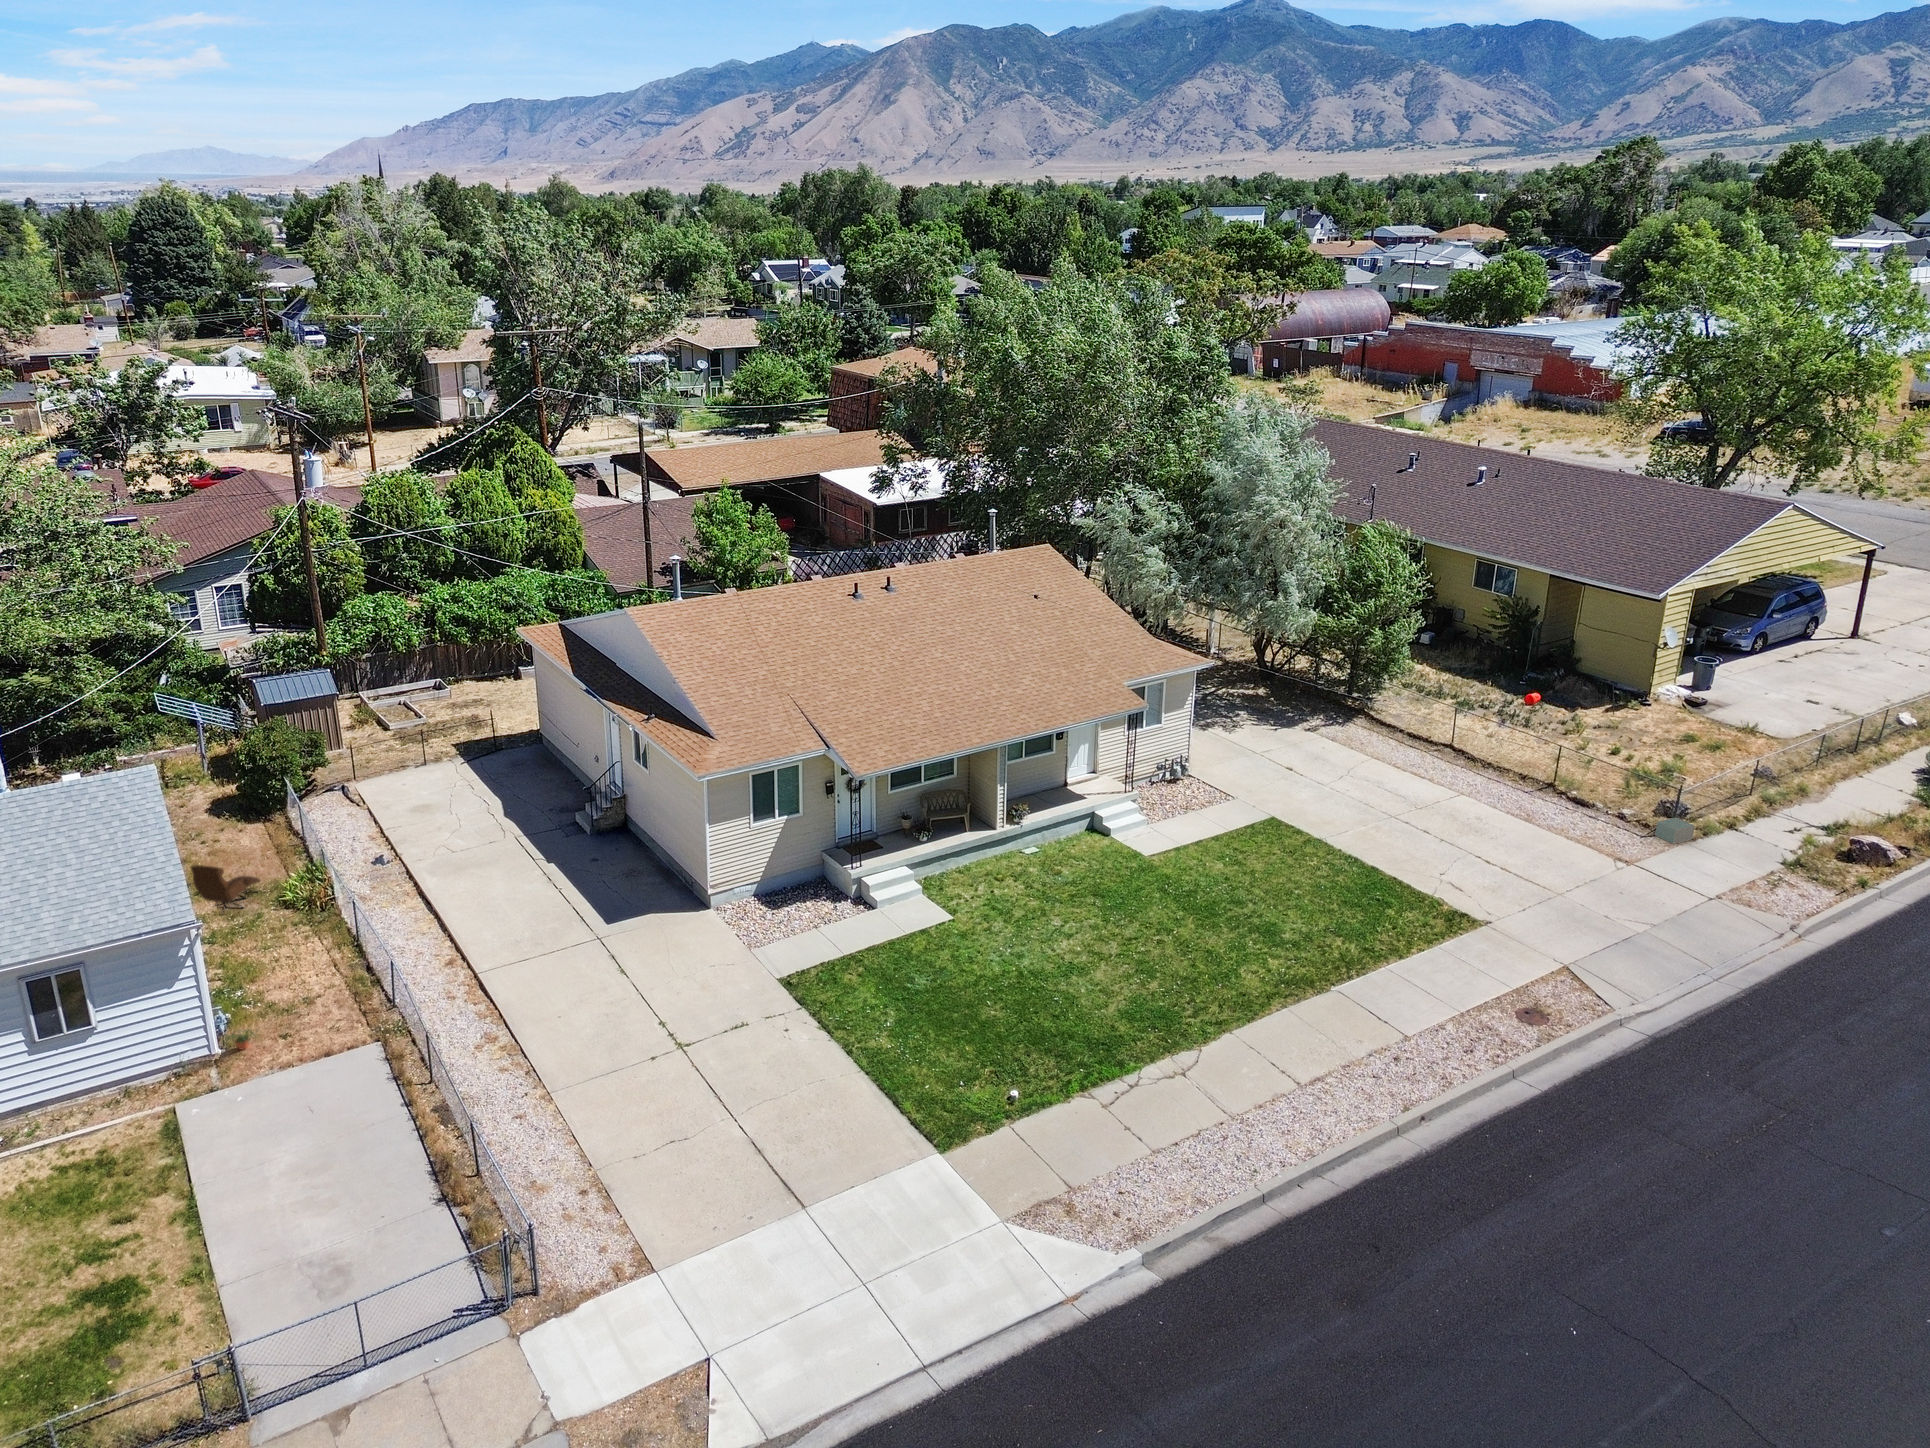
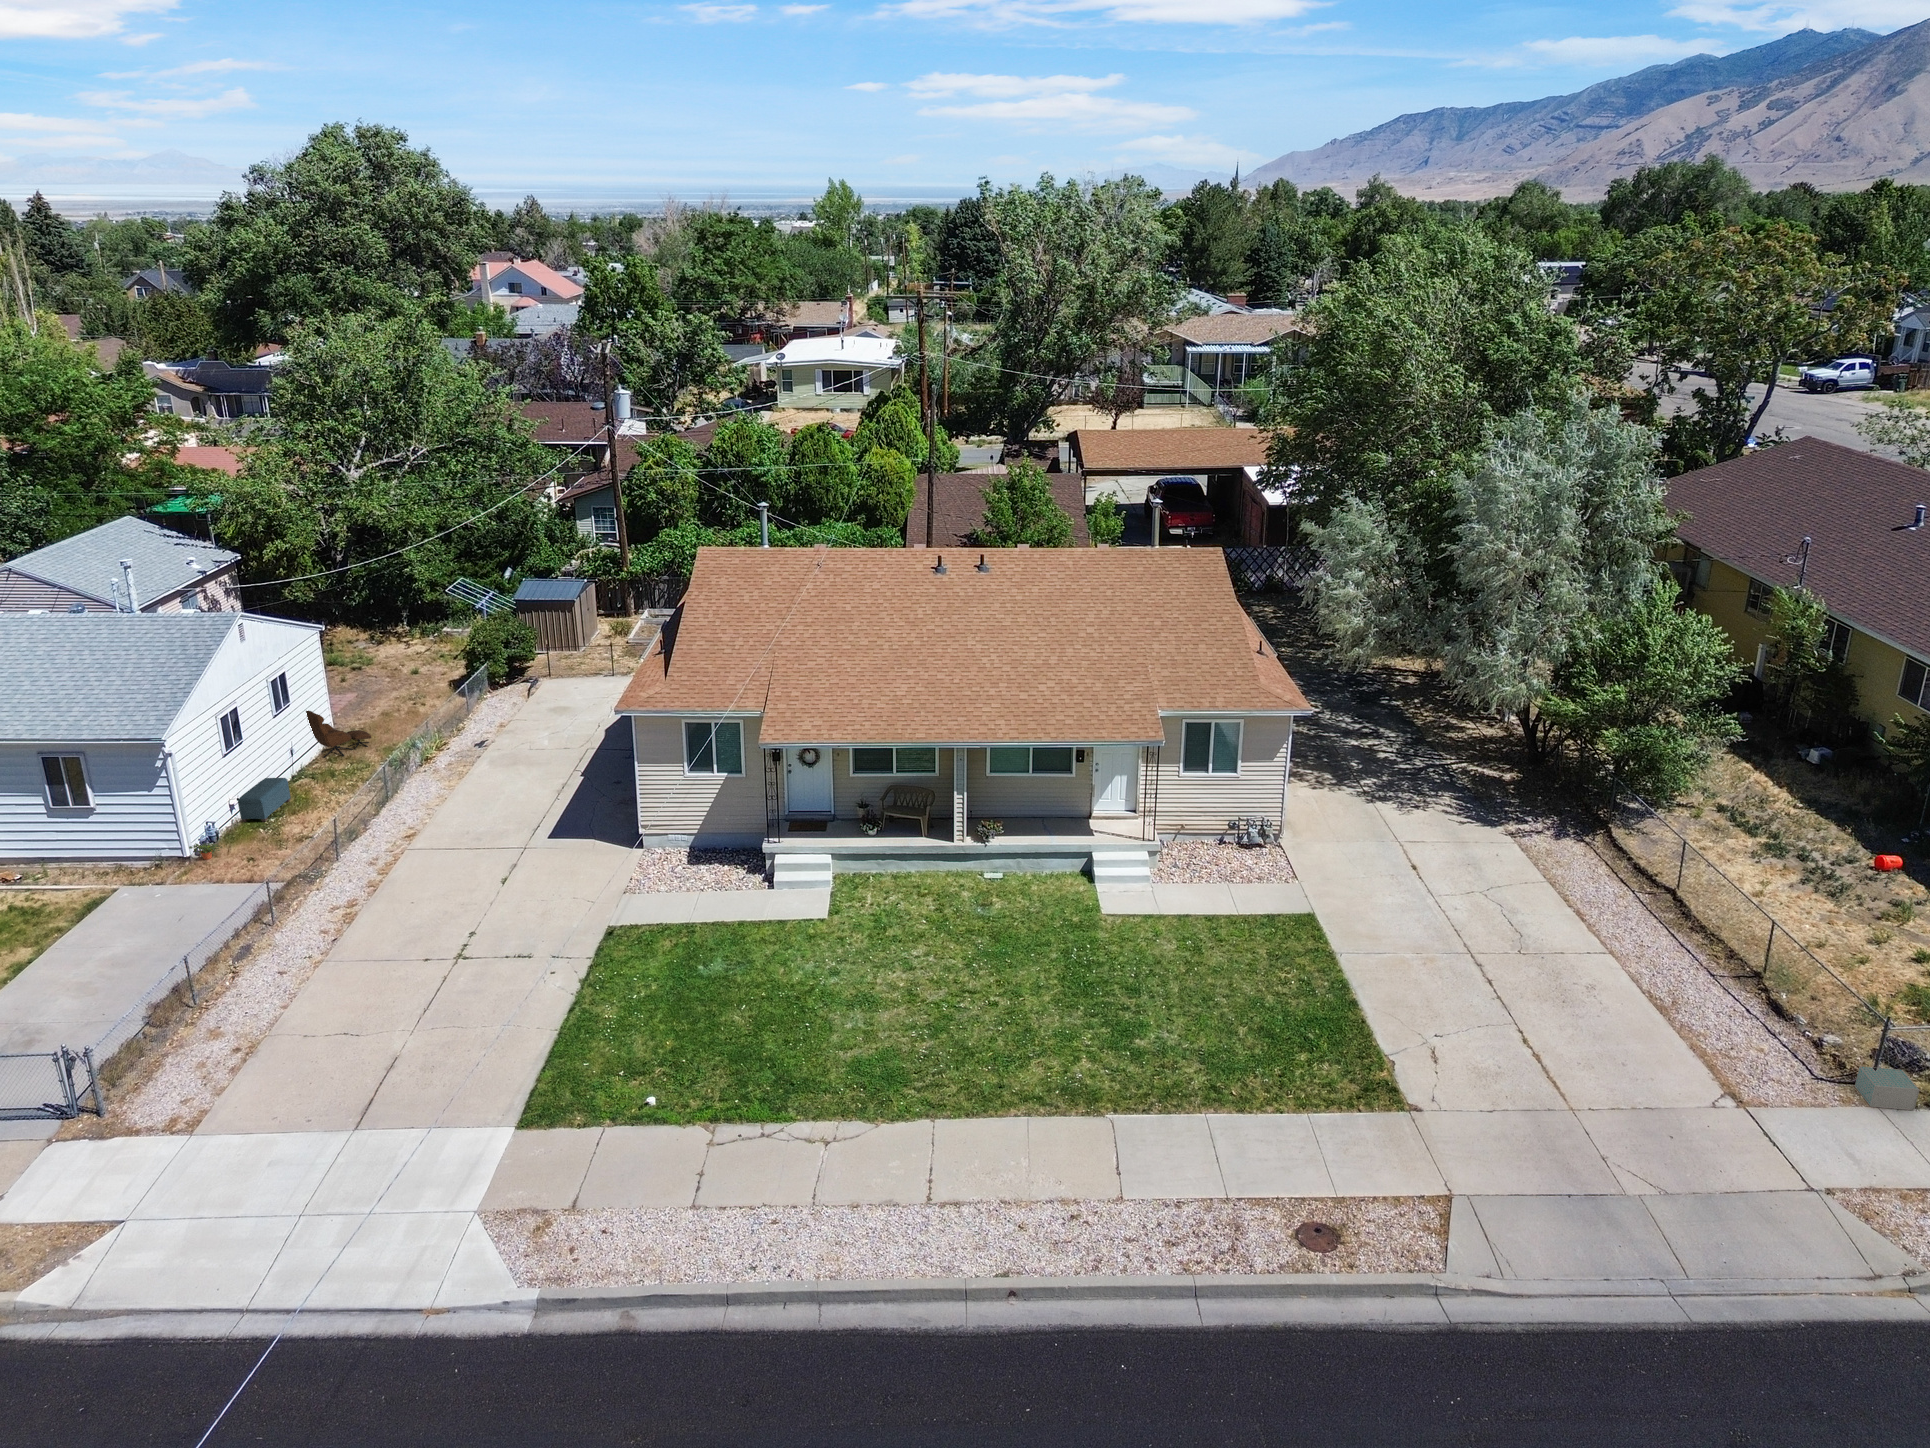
bench: none [216,942,256,1002] -> present [238,778,291,822]

